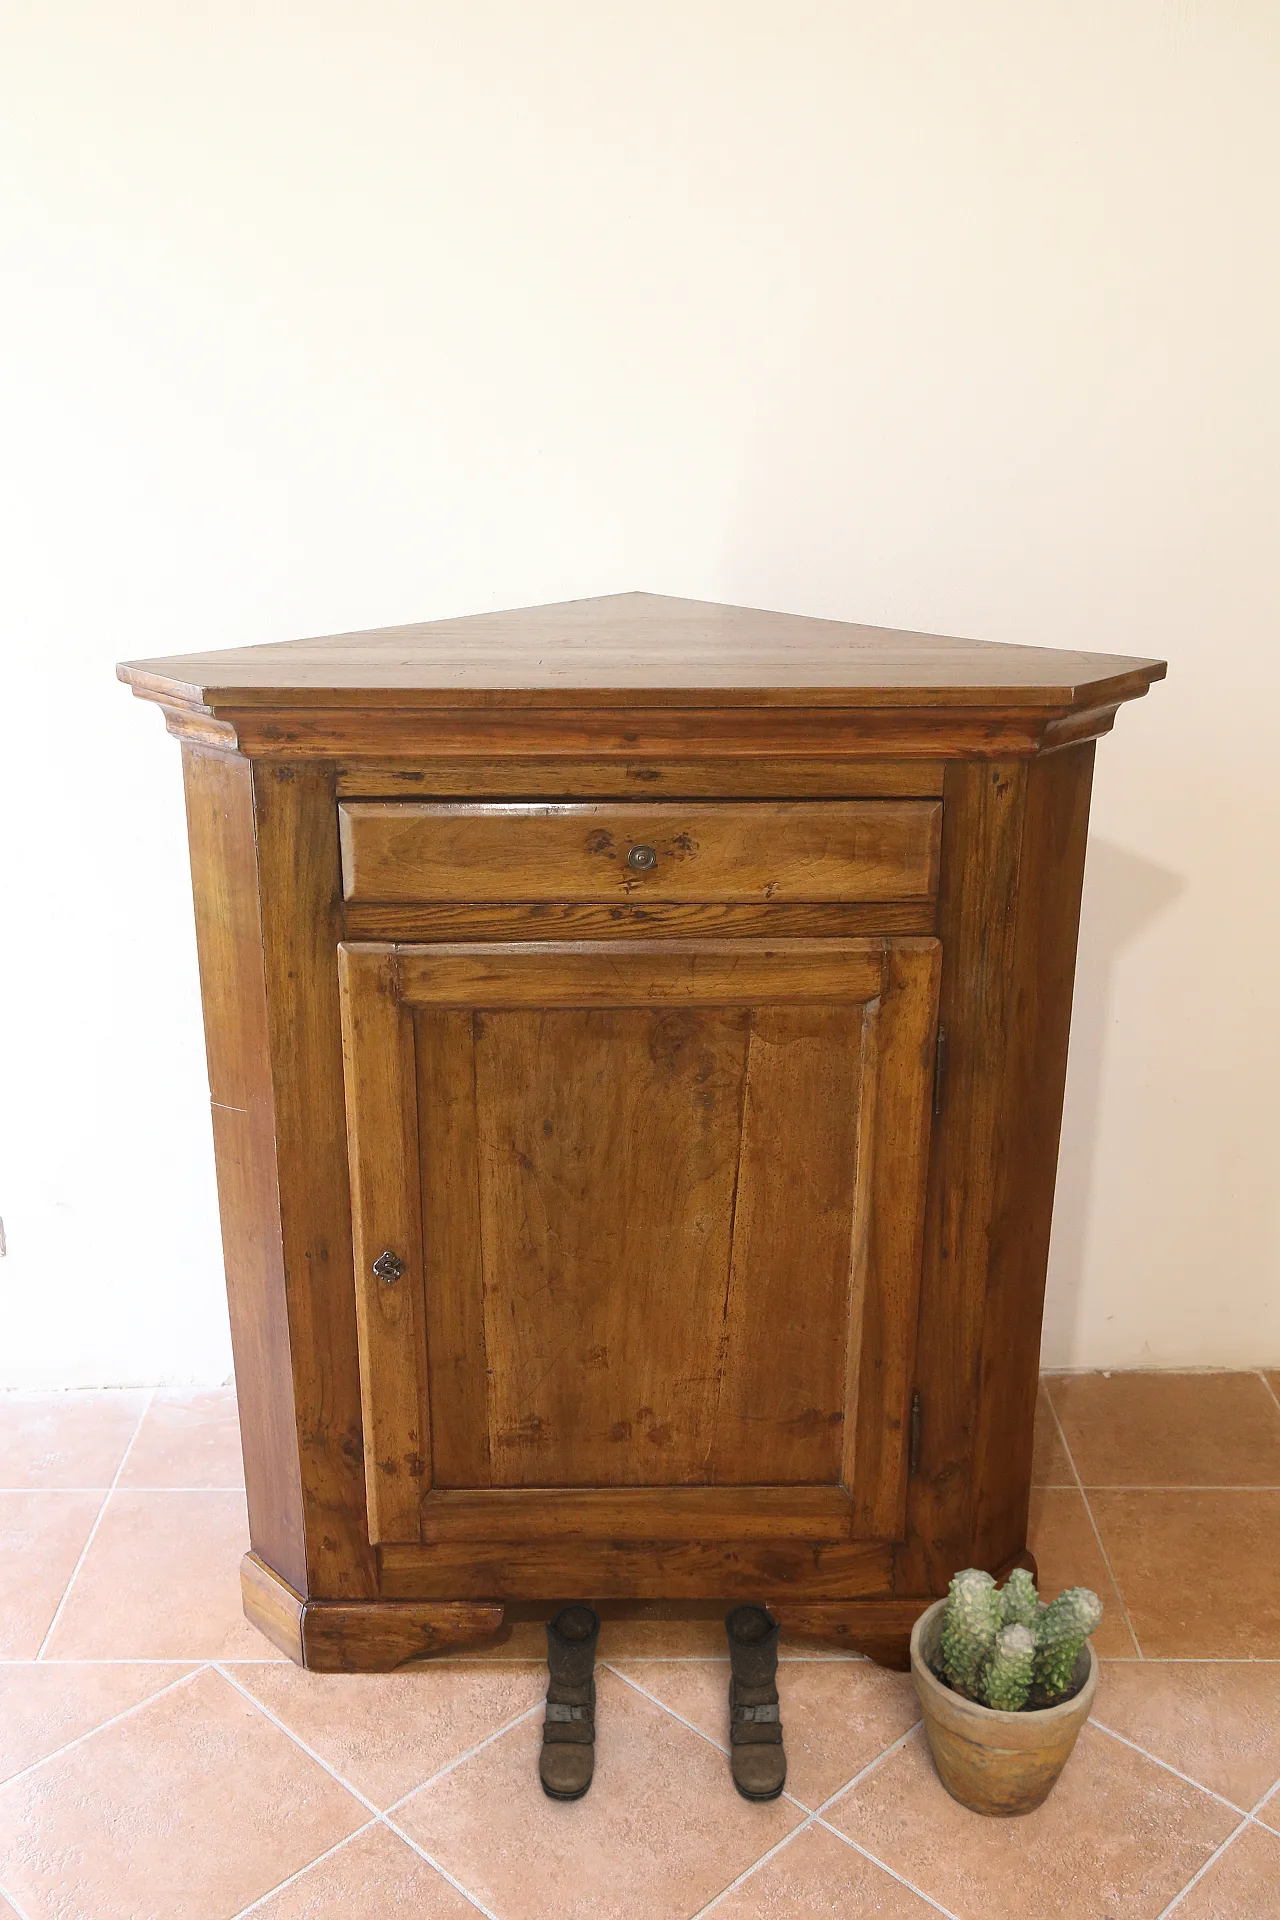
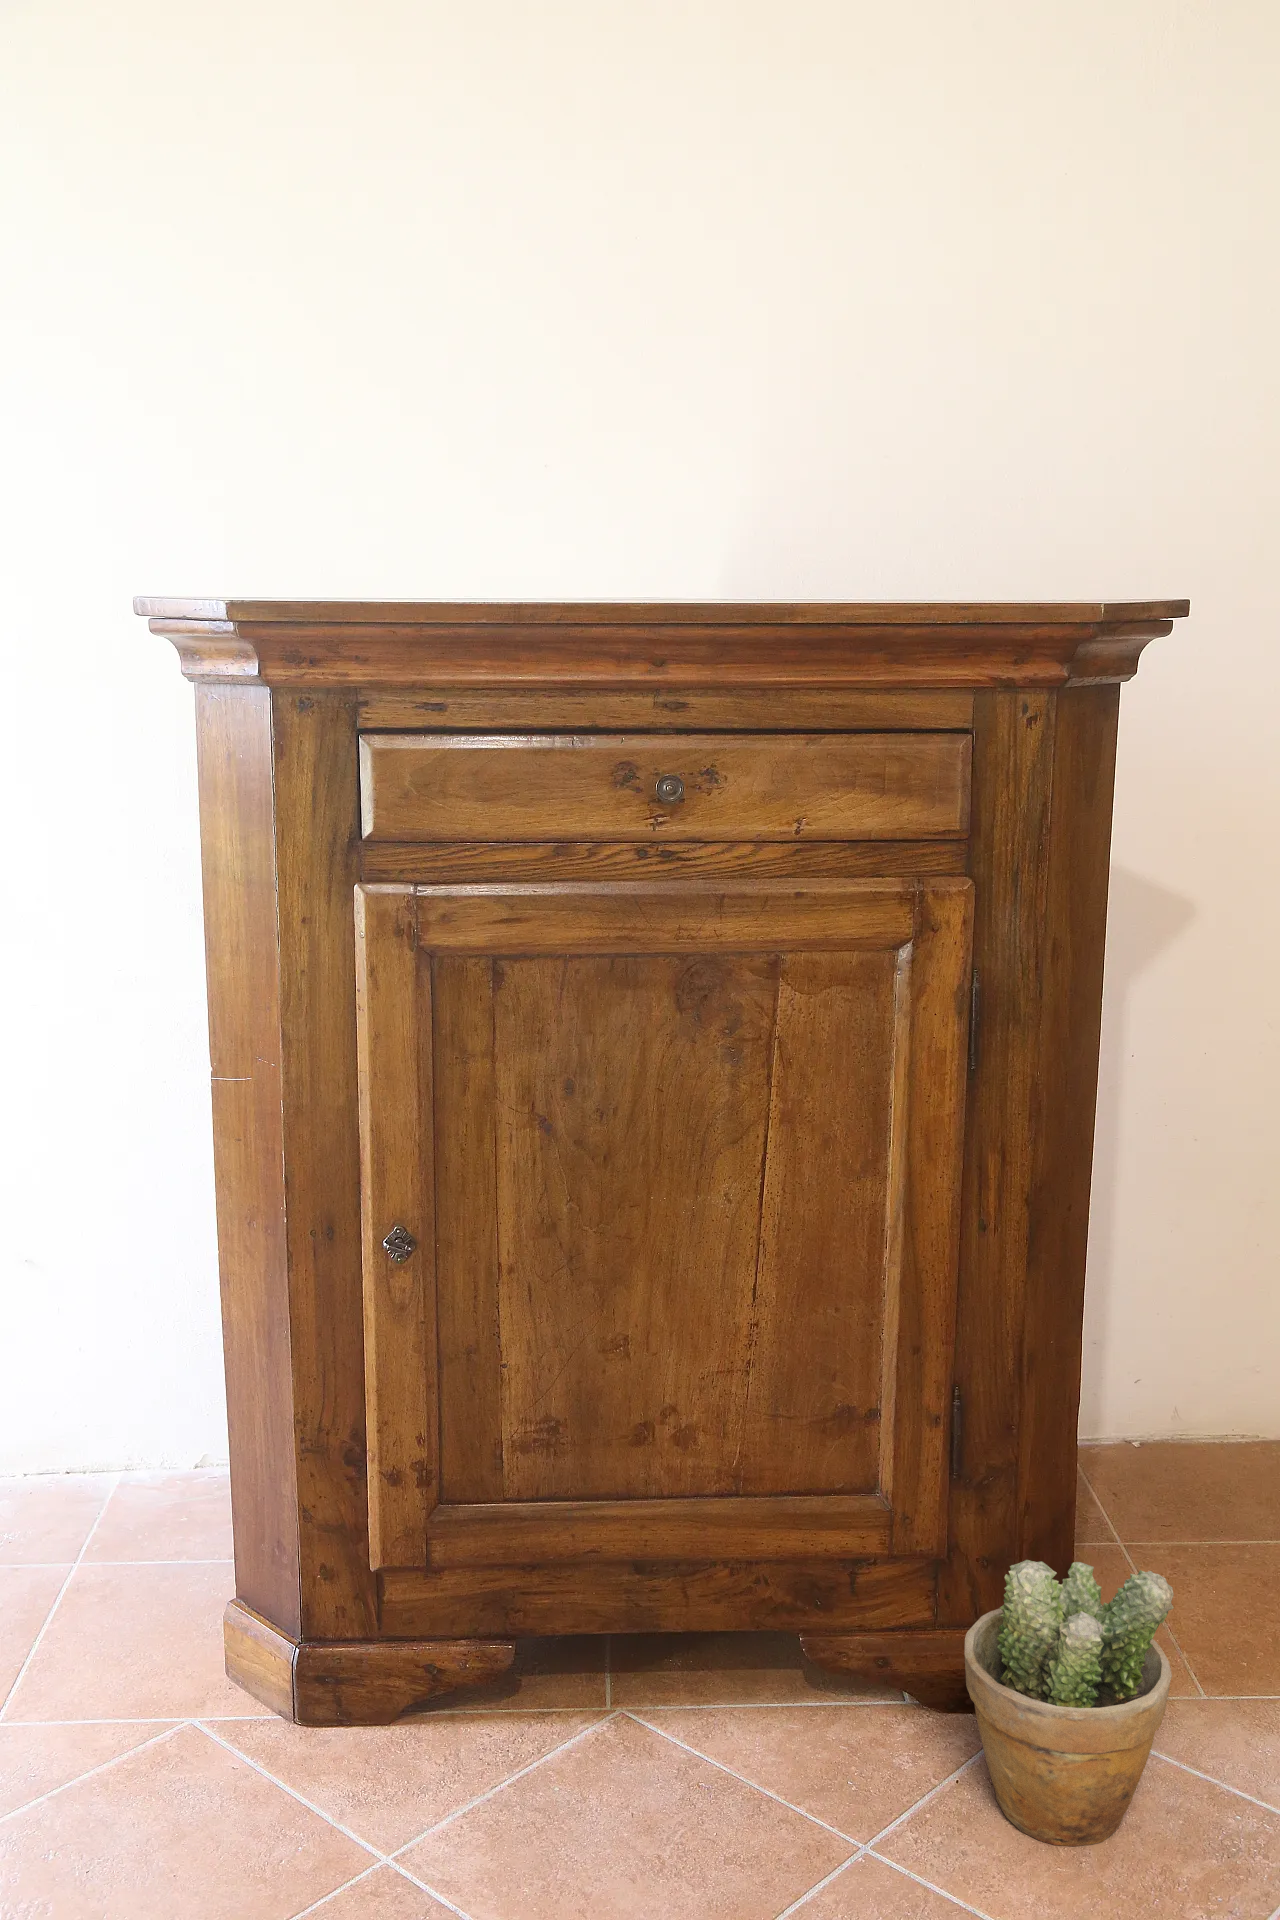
boots: present [539,1603,787,1802] -> none [560,1622,833,1838]

